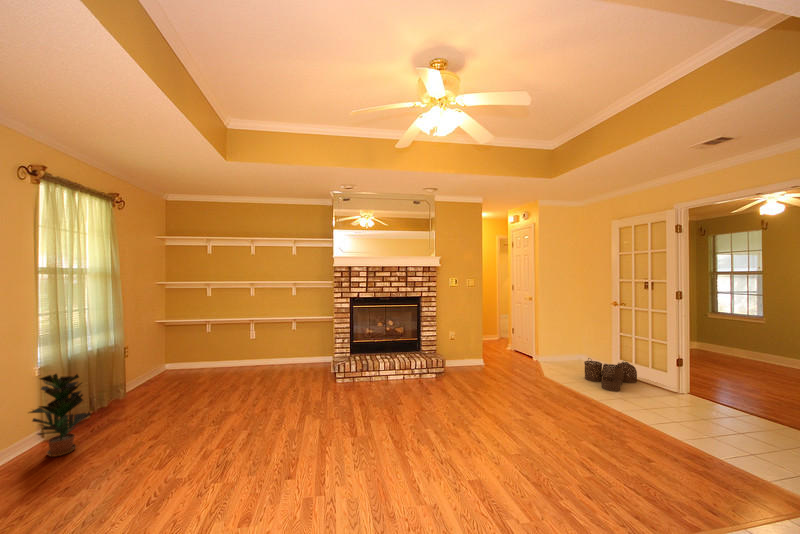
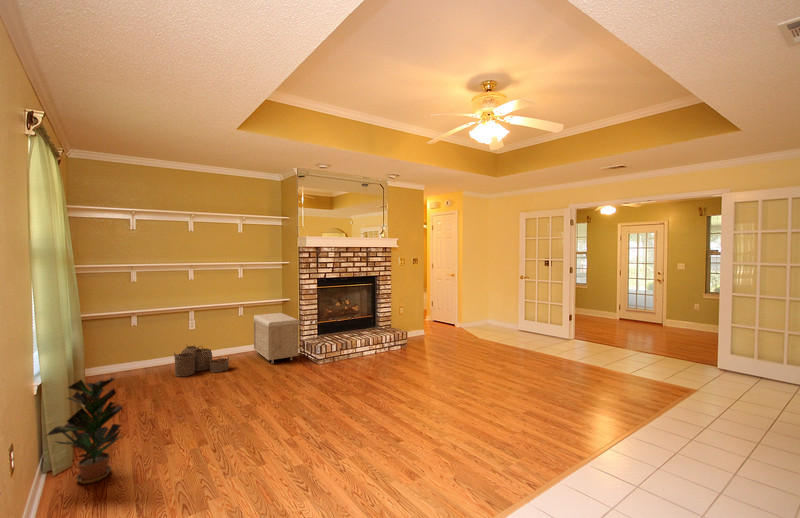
storage bench: none [298,329,330,376] -> present [254,313,300,363]
woven basket: present [584,358,637,391] -> present [174,346,229,377]

